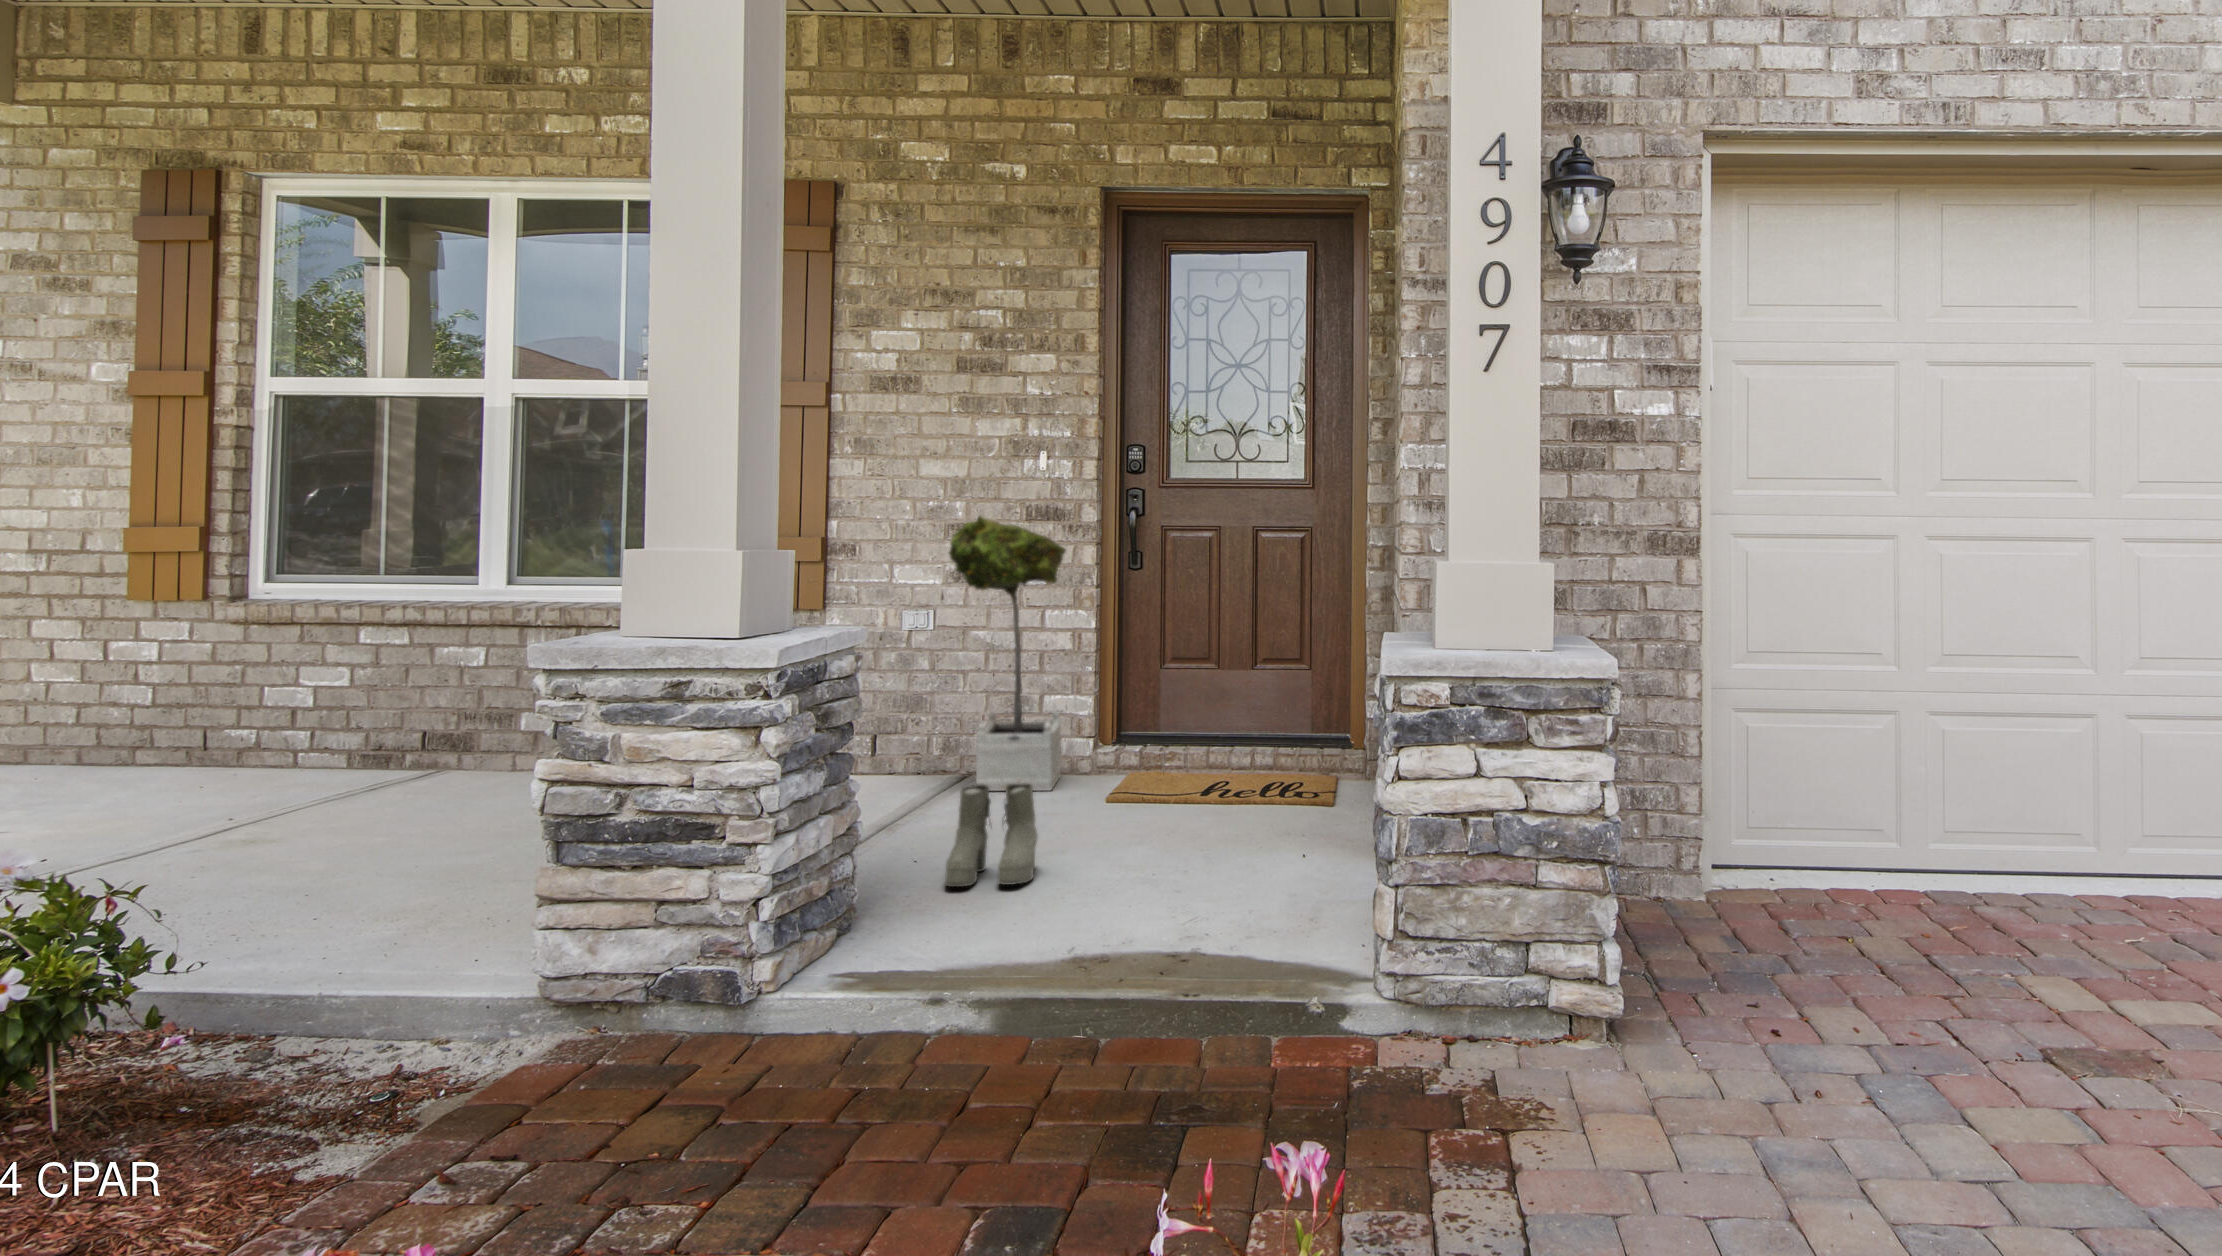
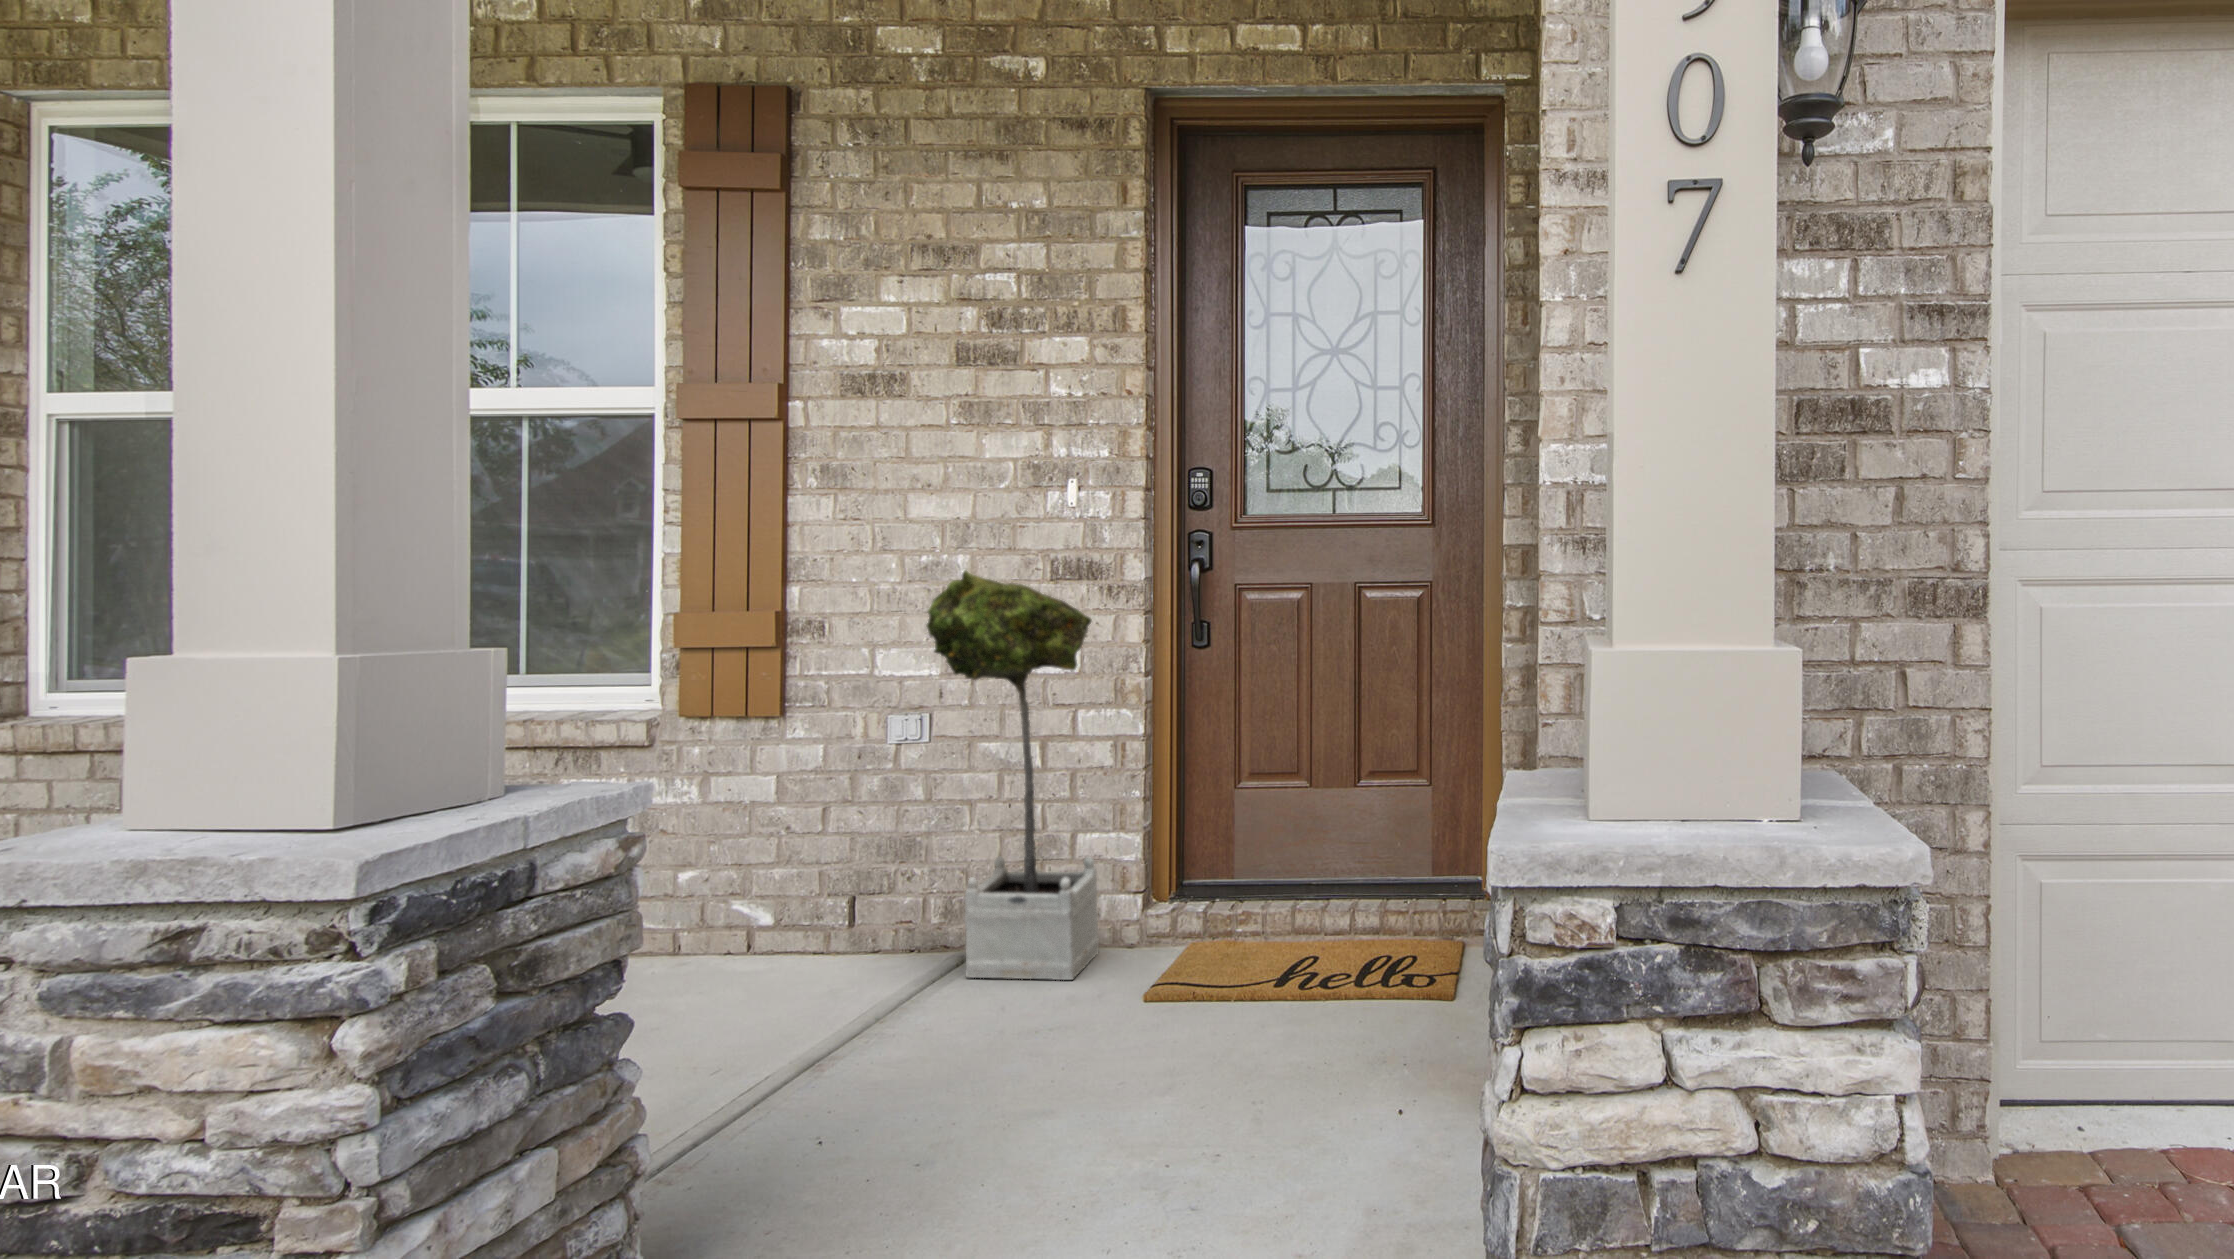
boots: present [945,784,1038,887] -> none [813,1001,978,1180]

